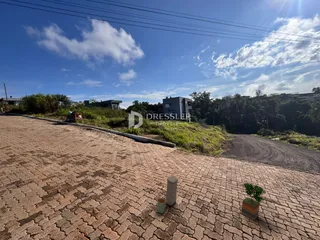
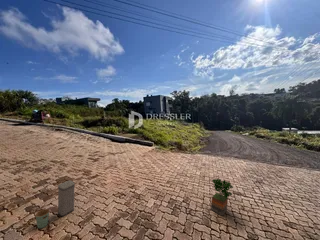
trash can: present [157,176,178,213] -> present [35,180,75,228]

